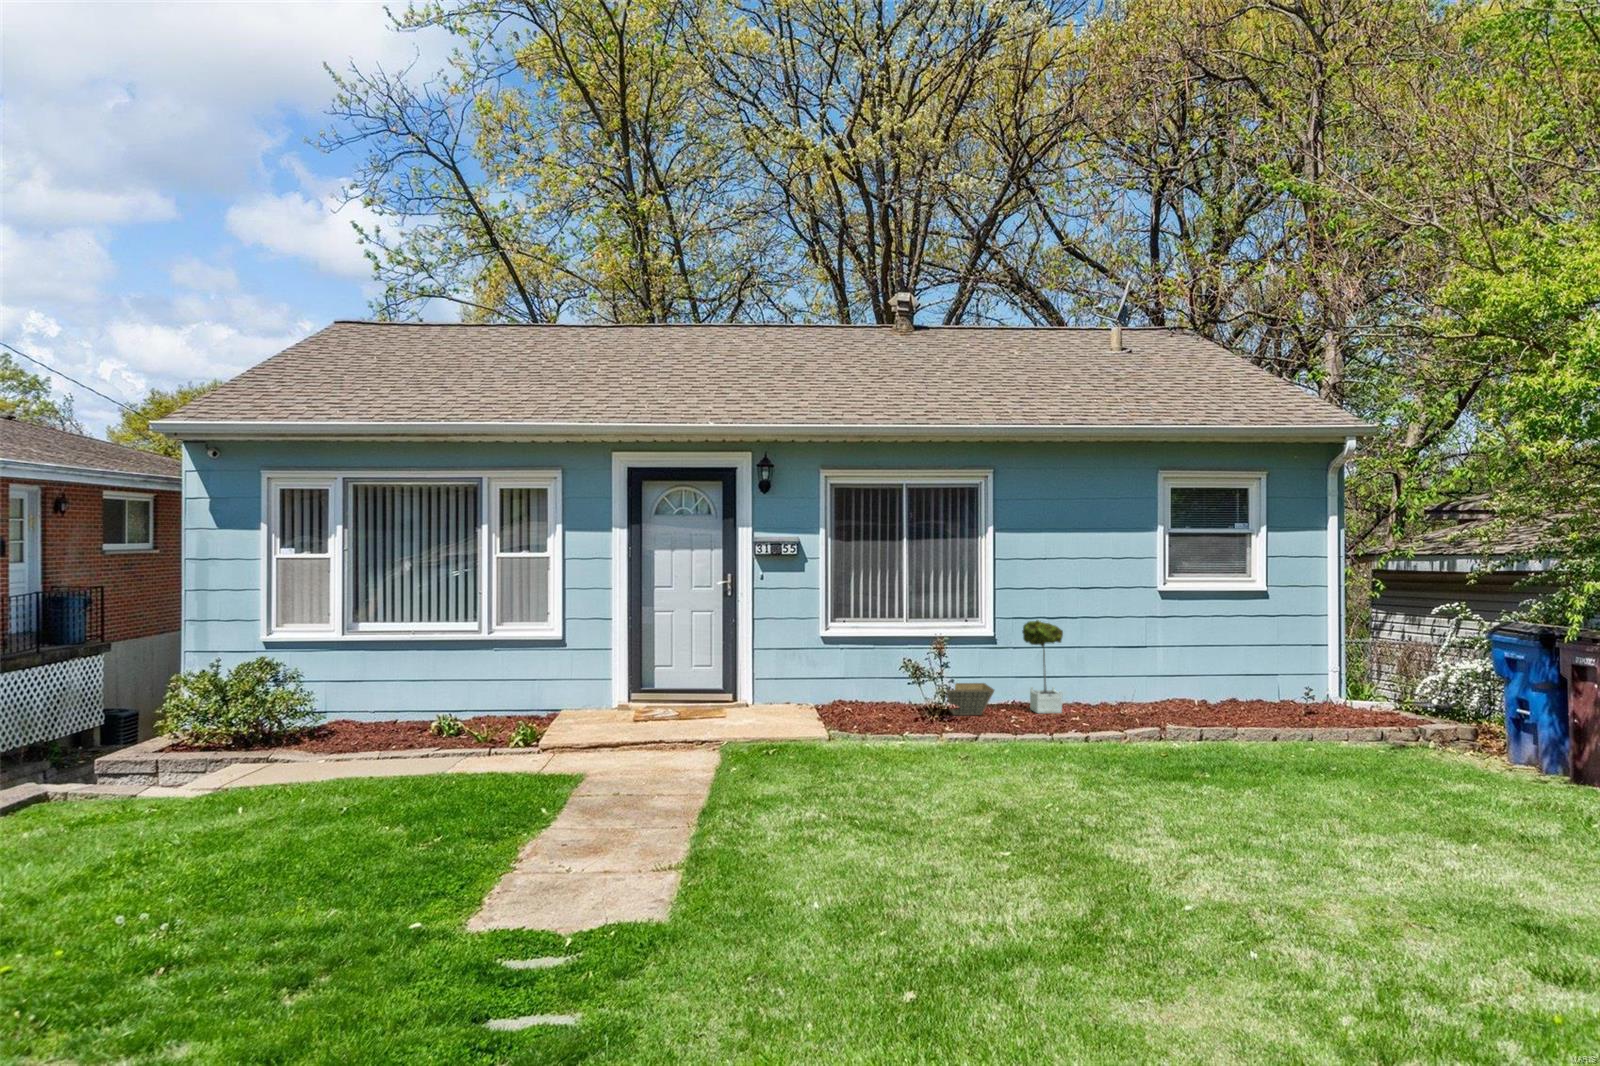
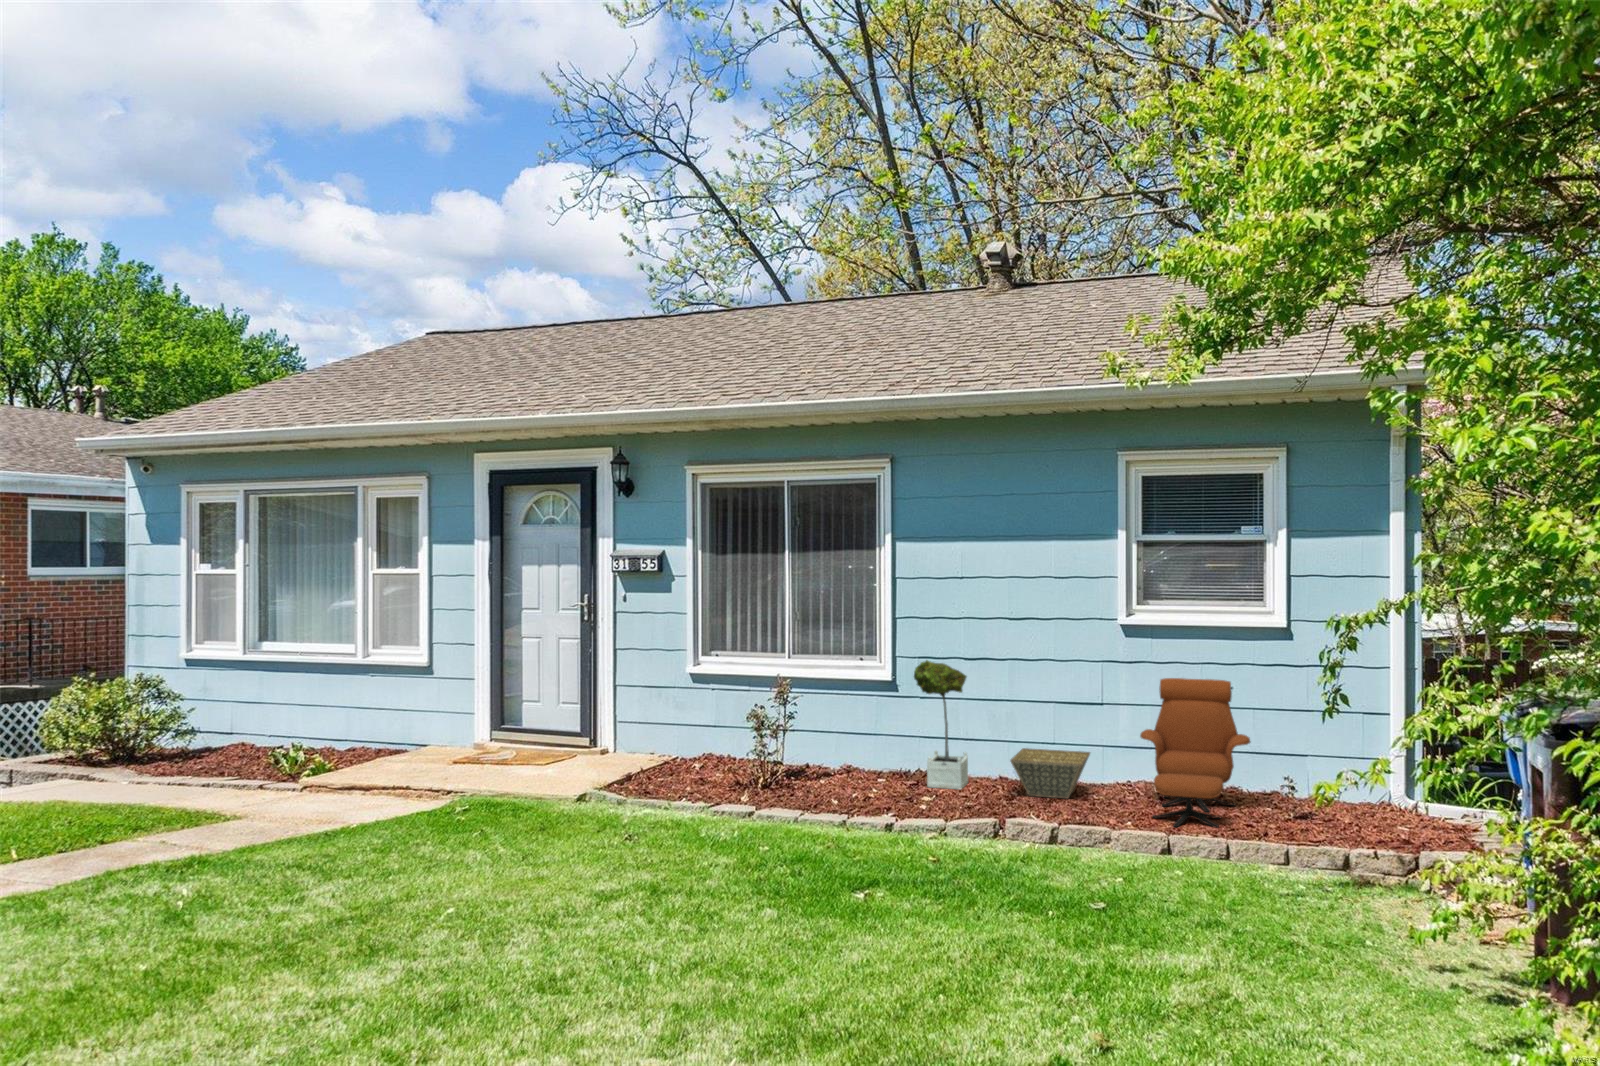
lounge chair: none [1182,627,1264,723] -> present [1140,678,1250,828]
basket: present [946,683,994,715] -> present [1010,748,1090,799]

